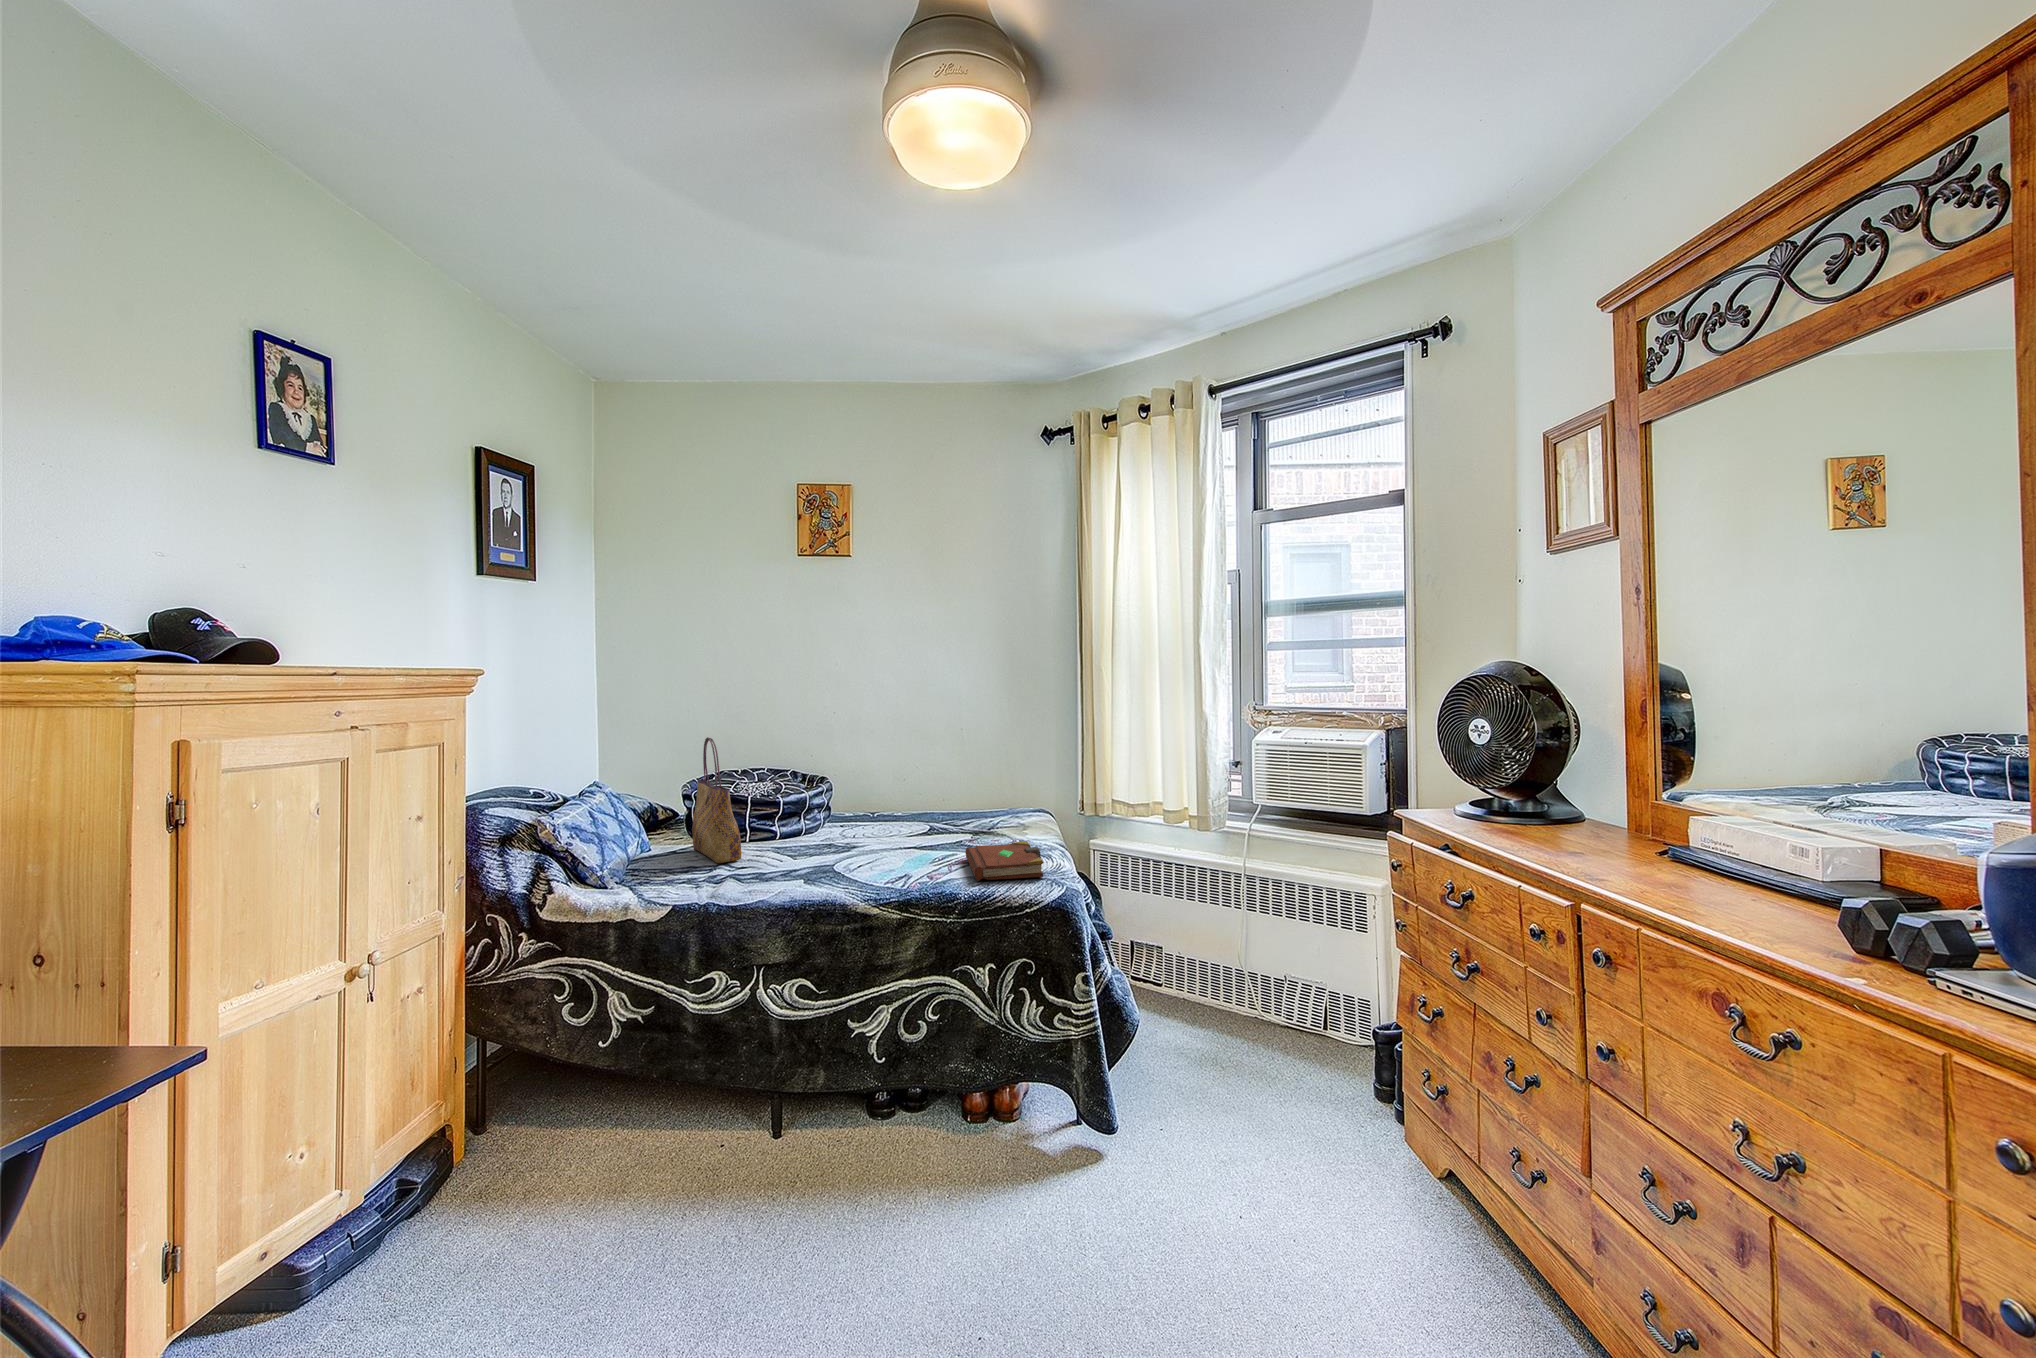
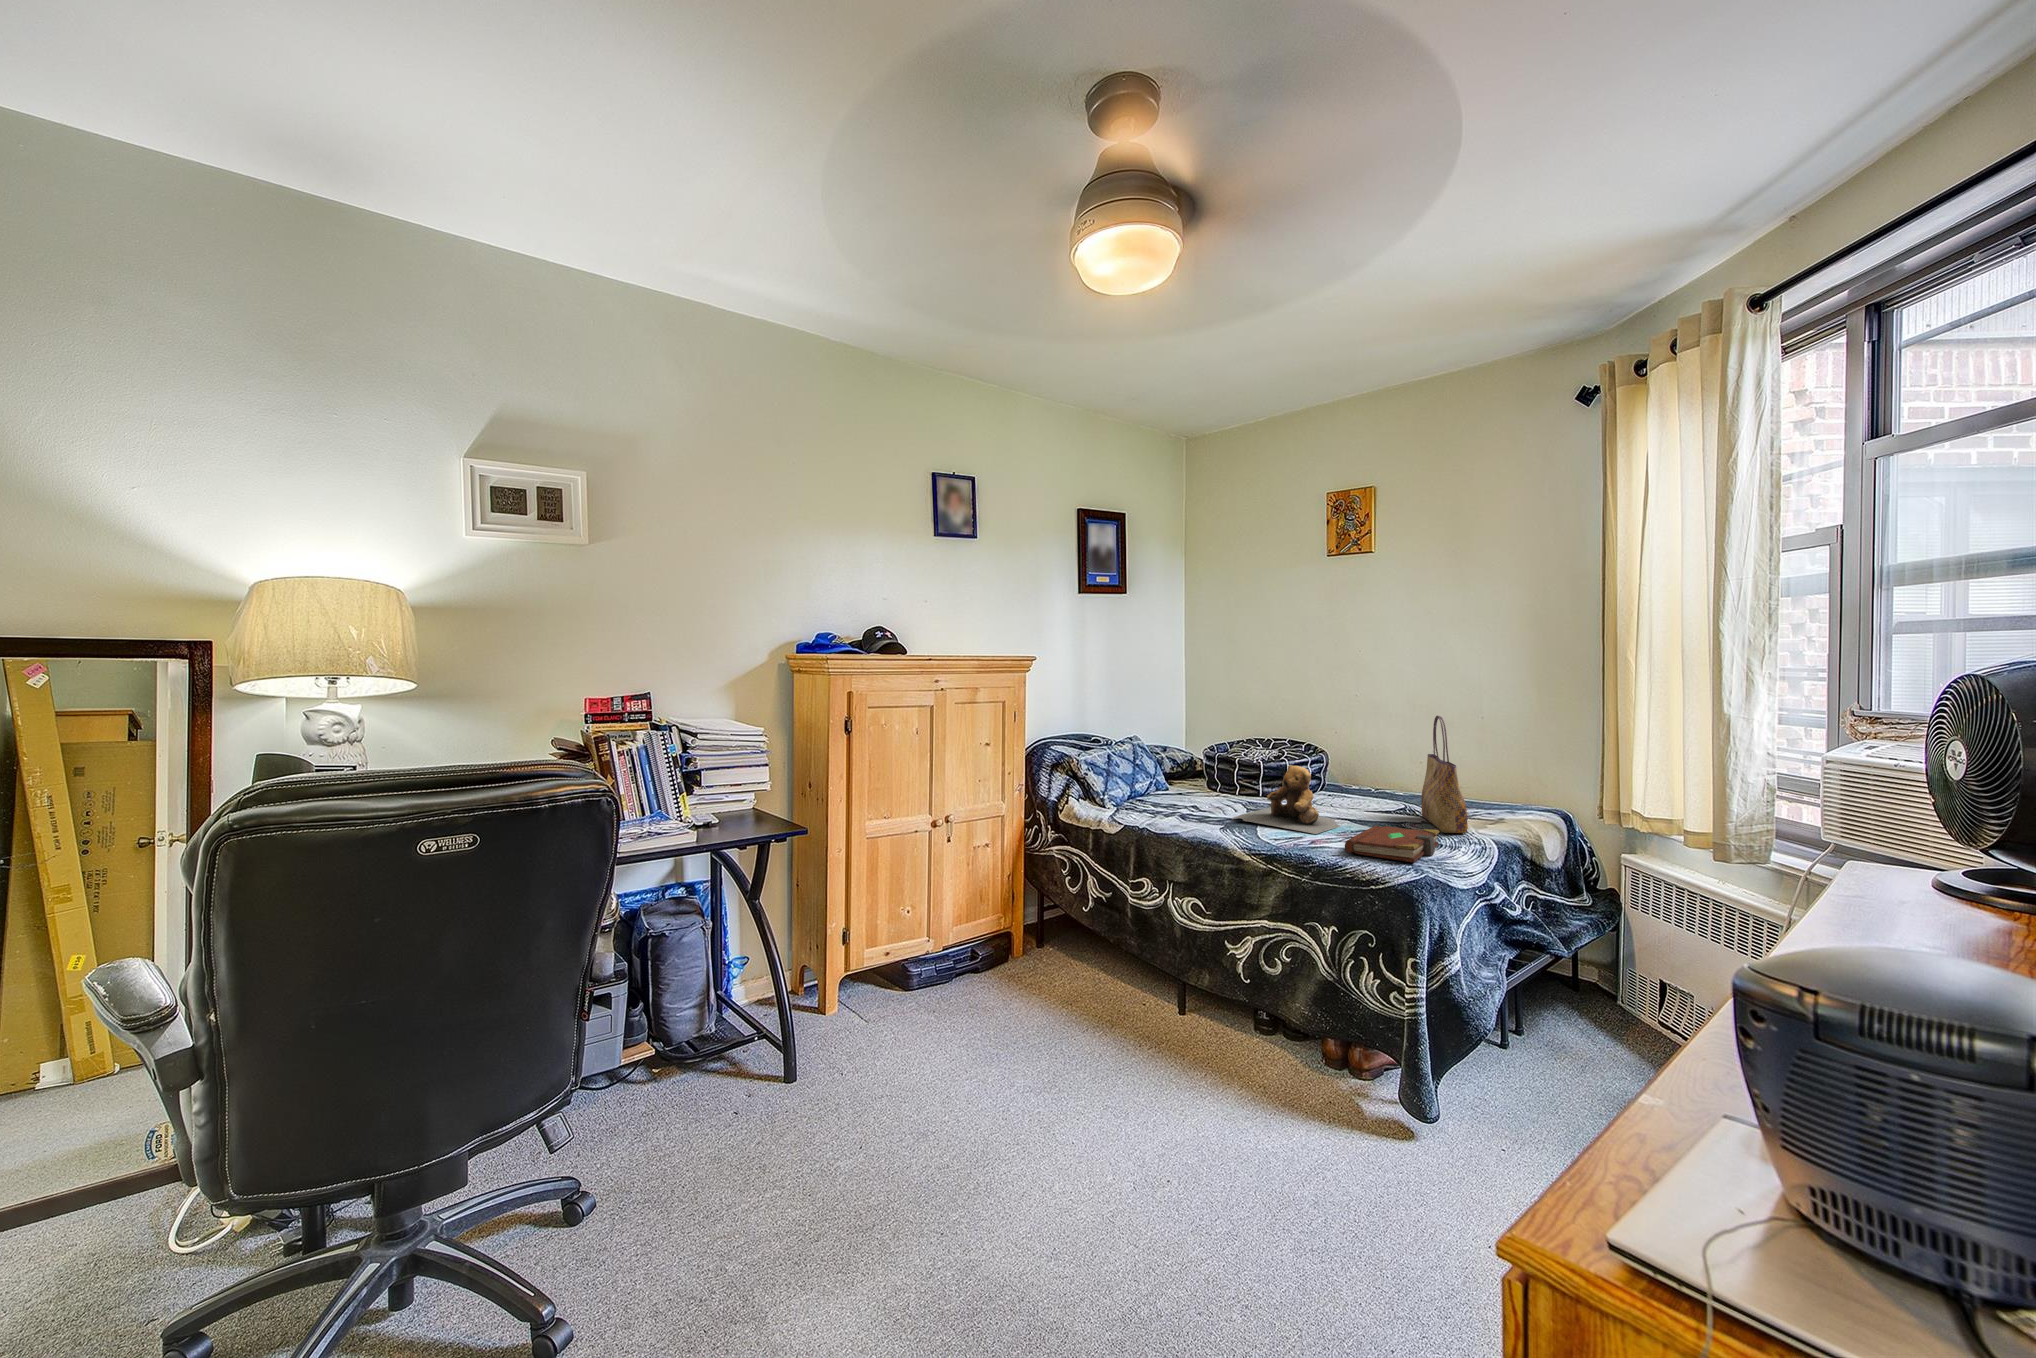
tote bag: present [692,737,741,863] -> present [1421,715,1468,833]
teddy bear: none [803,794,922,870] -> present [1232,765,1340,834]

